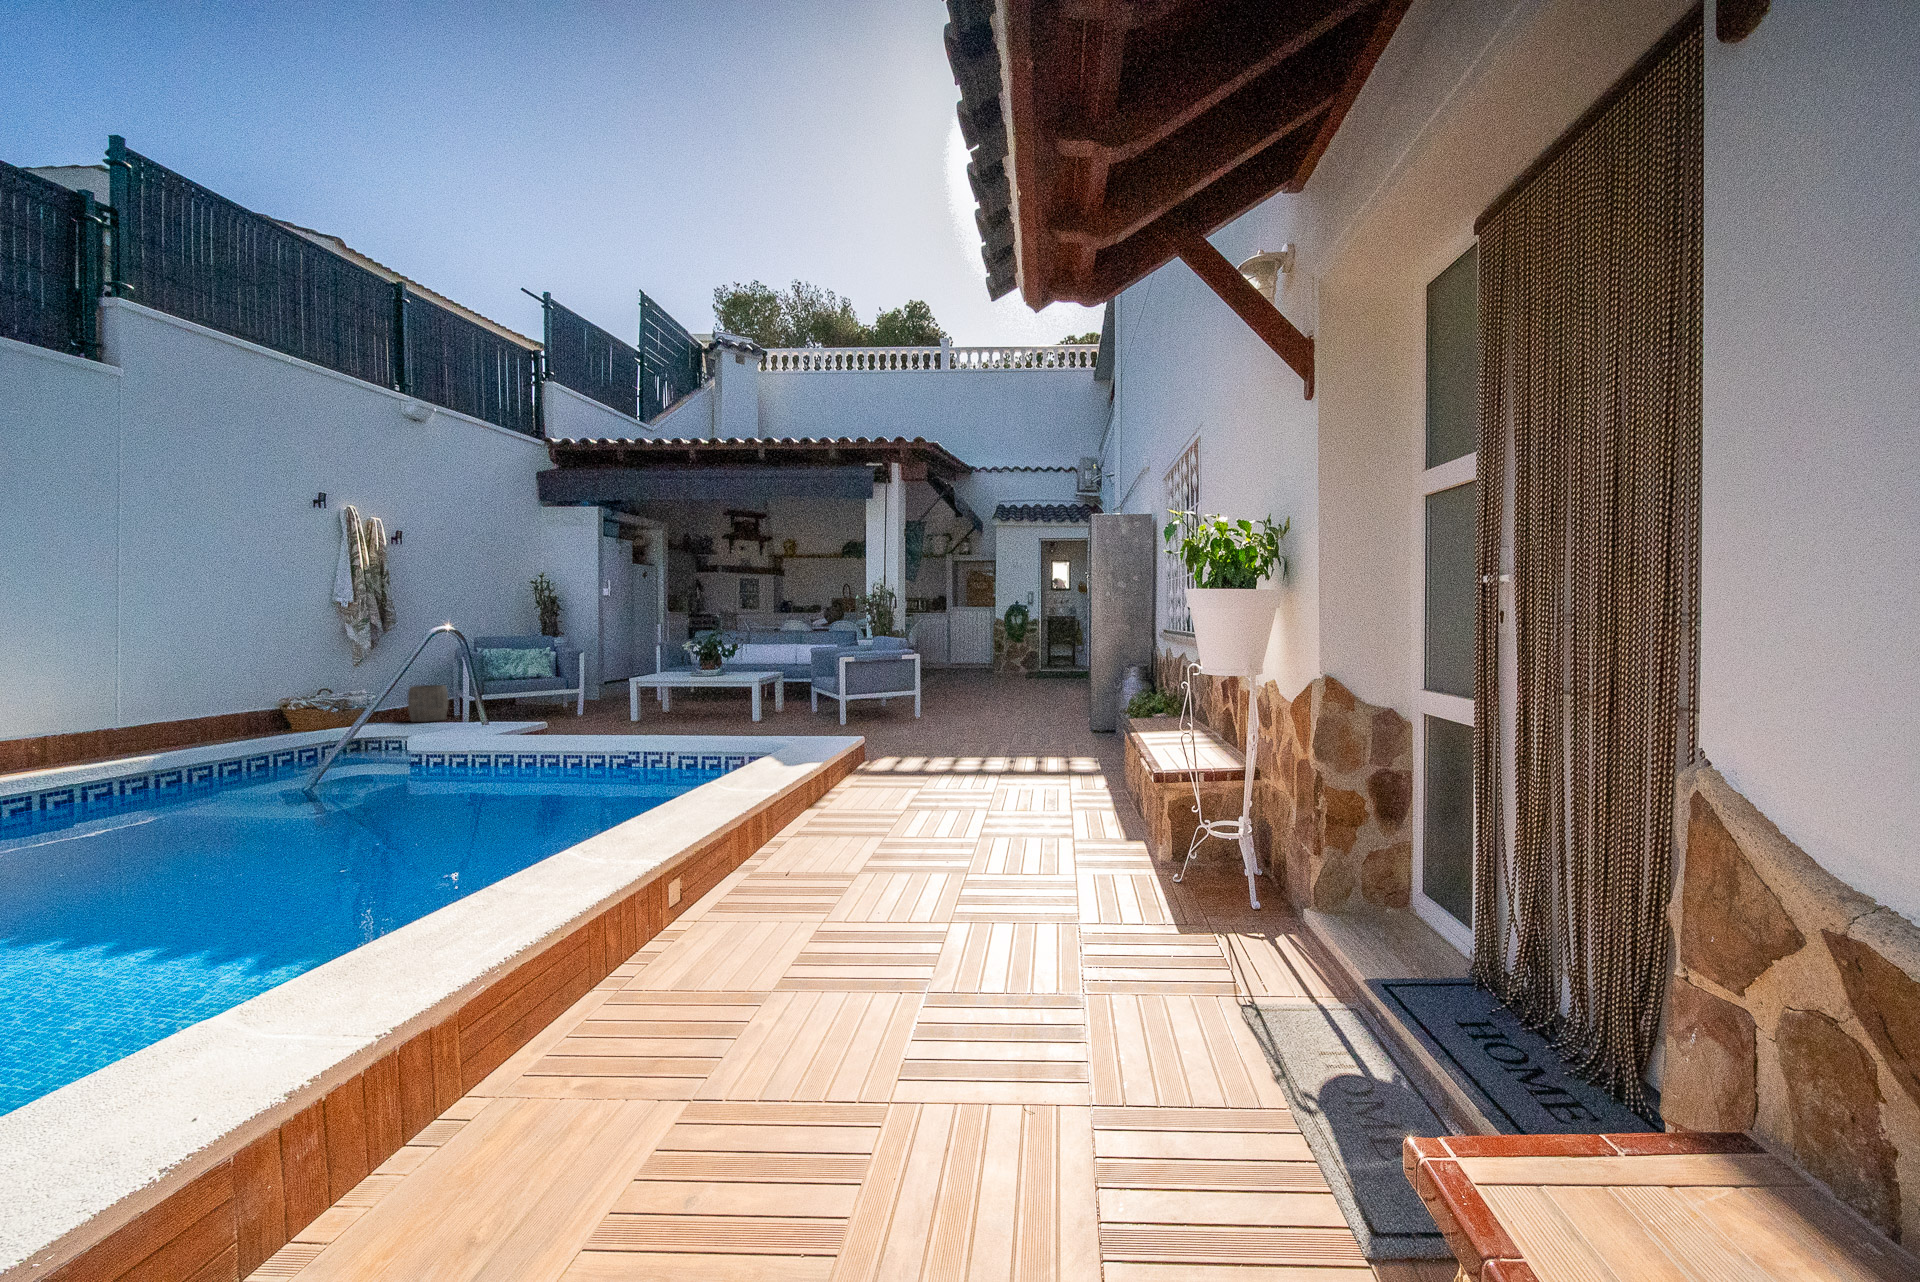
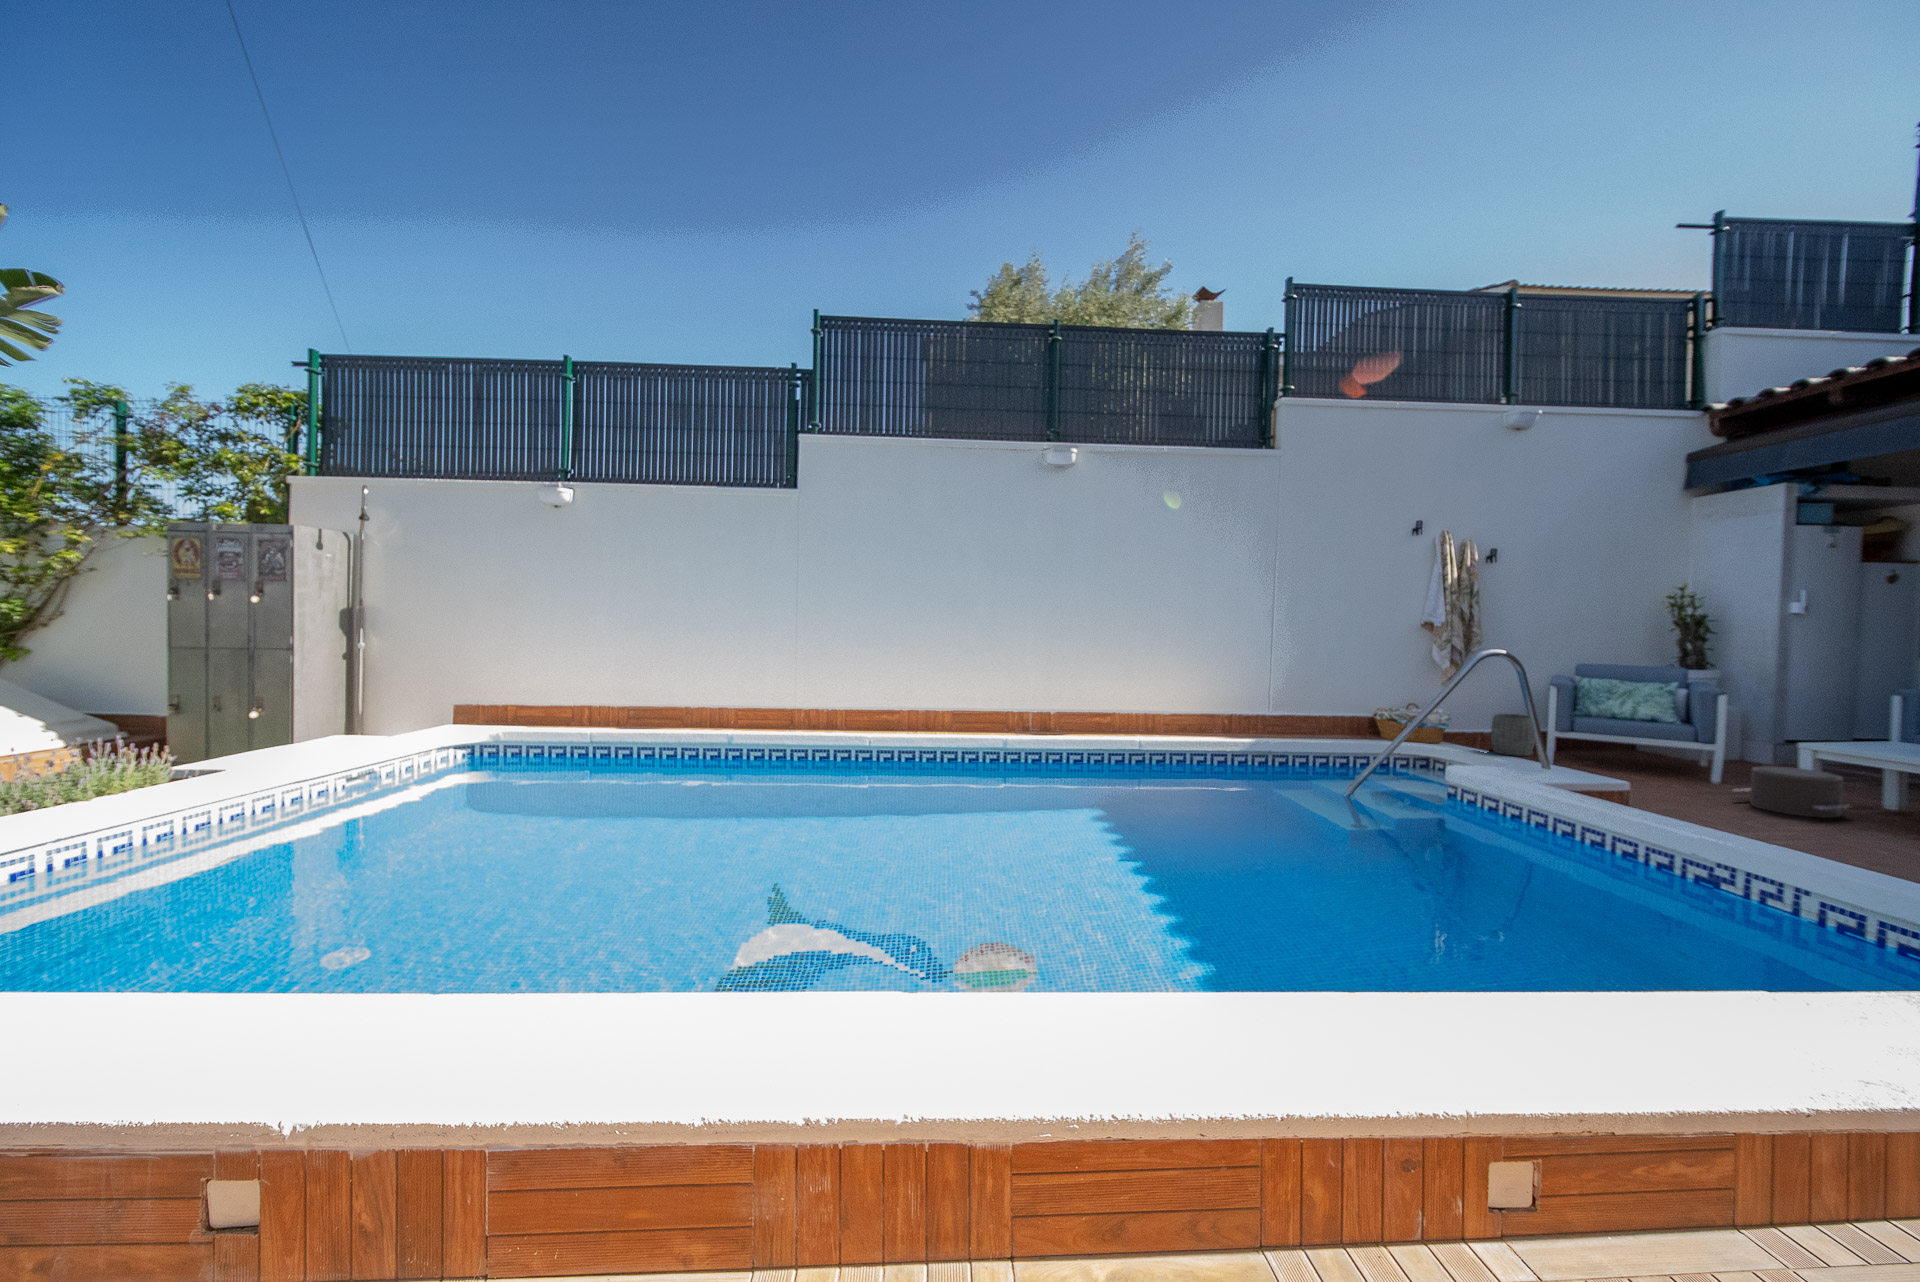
pouf: none [602,694,666,724] -> present [1734,766,1849,818]

